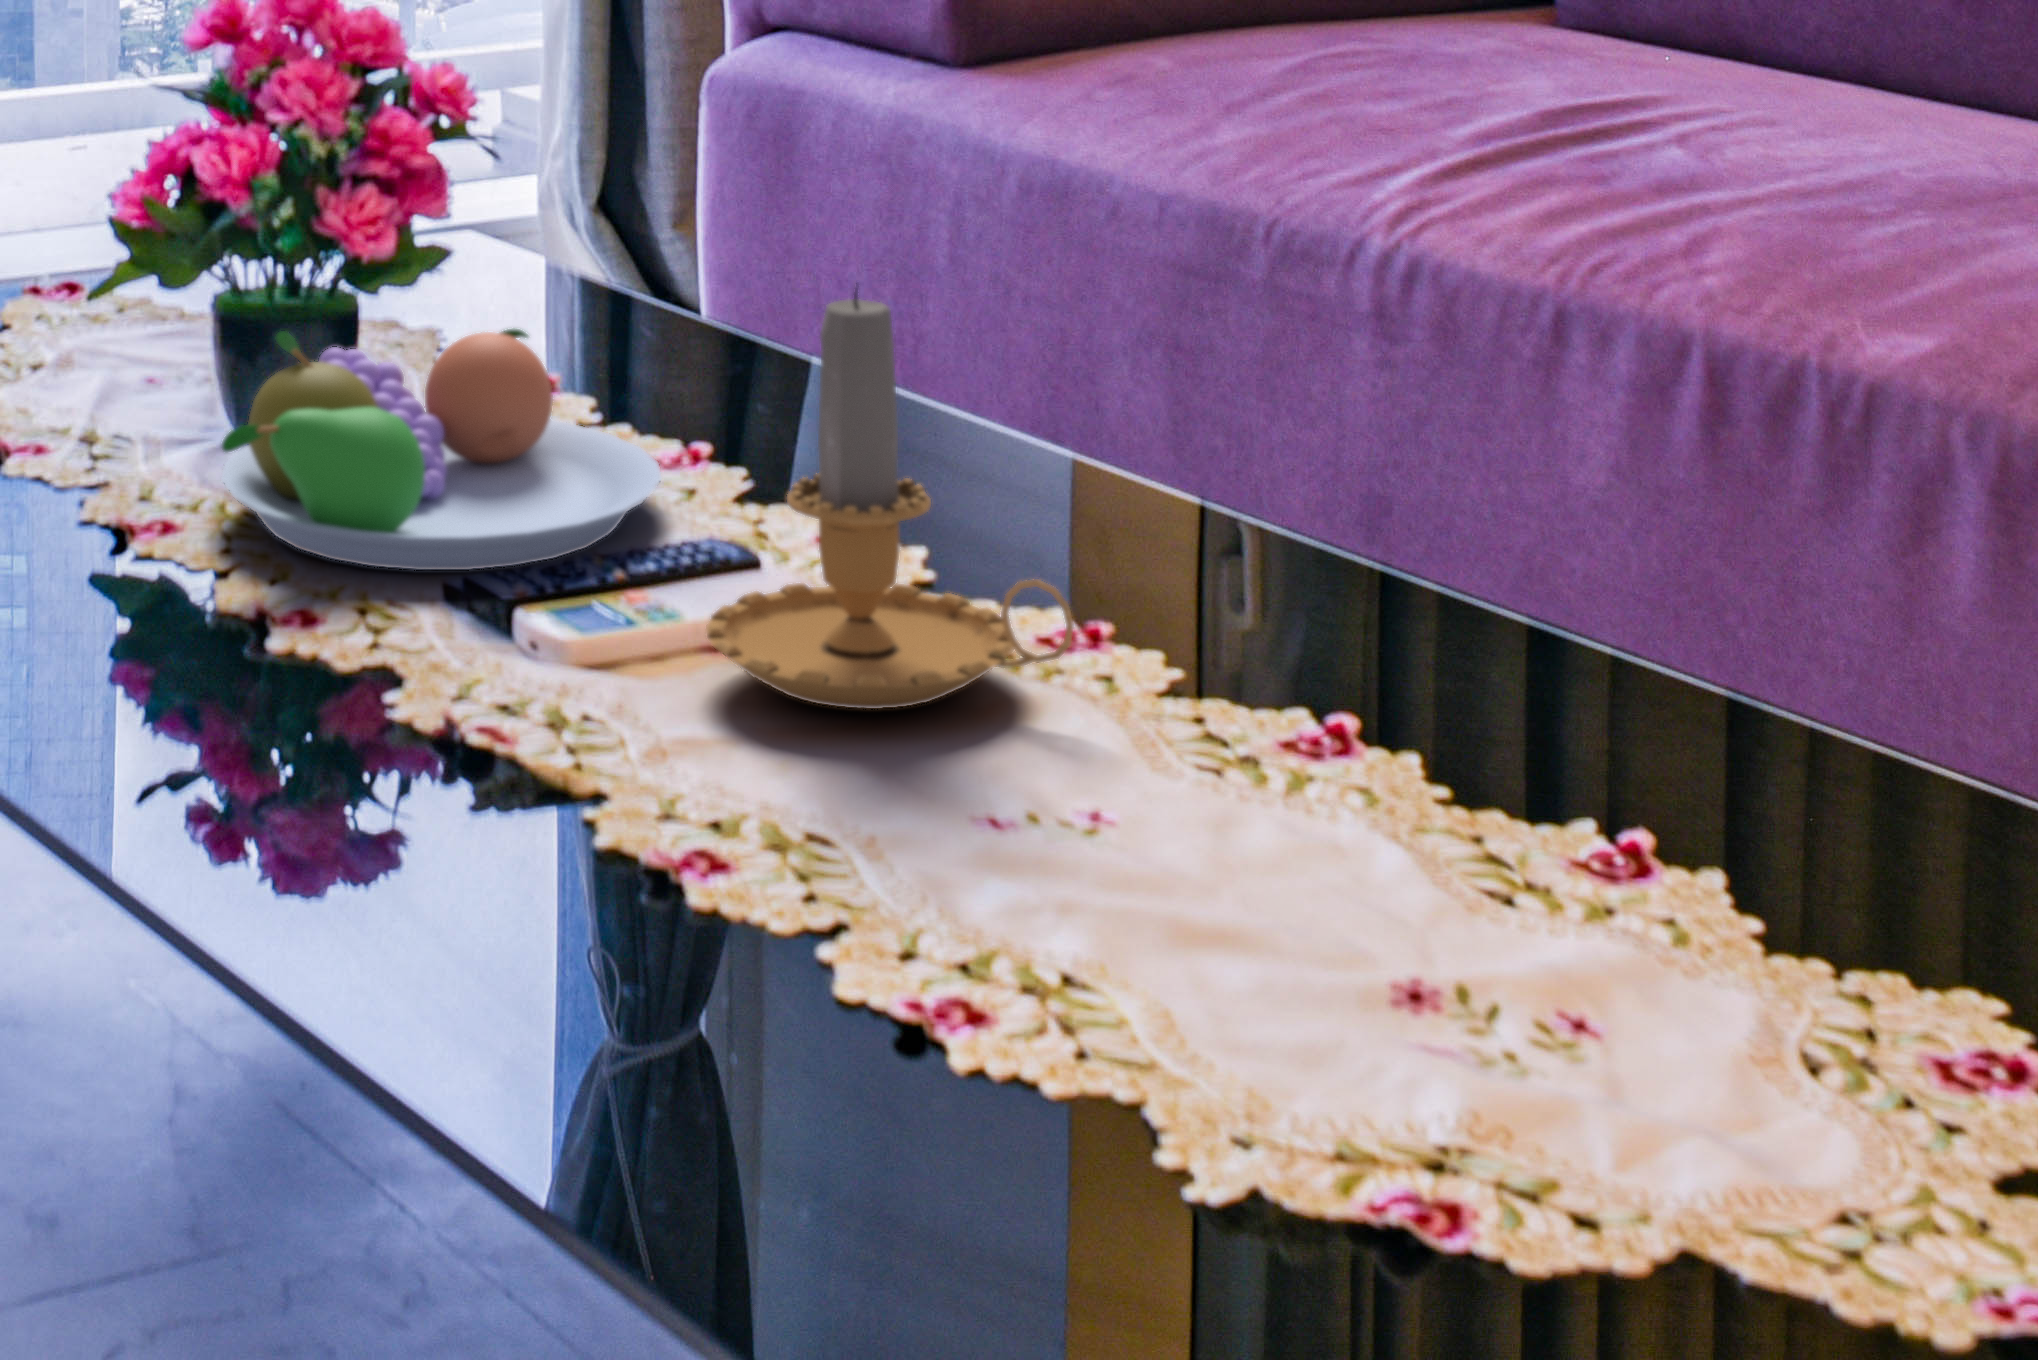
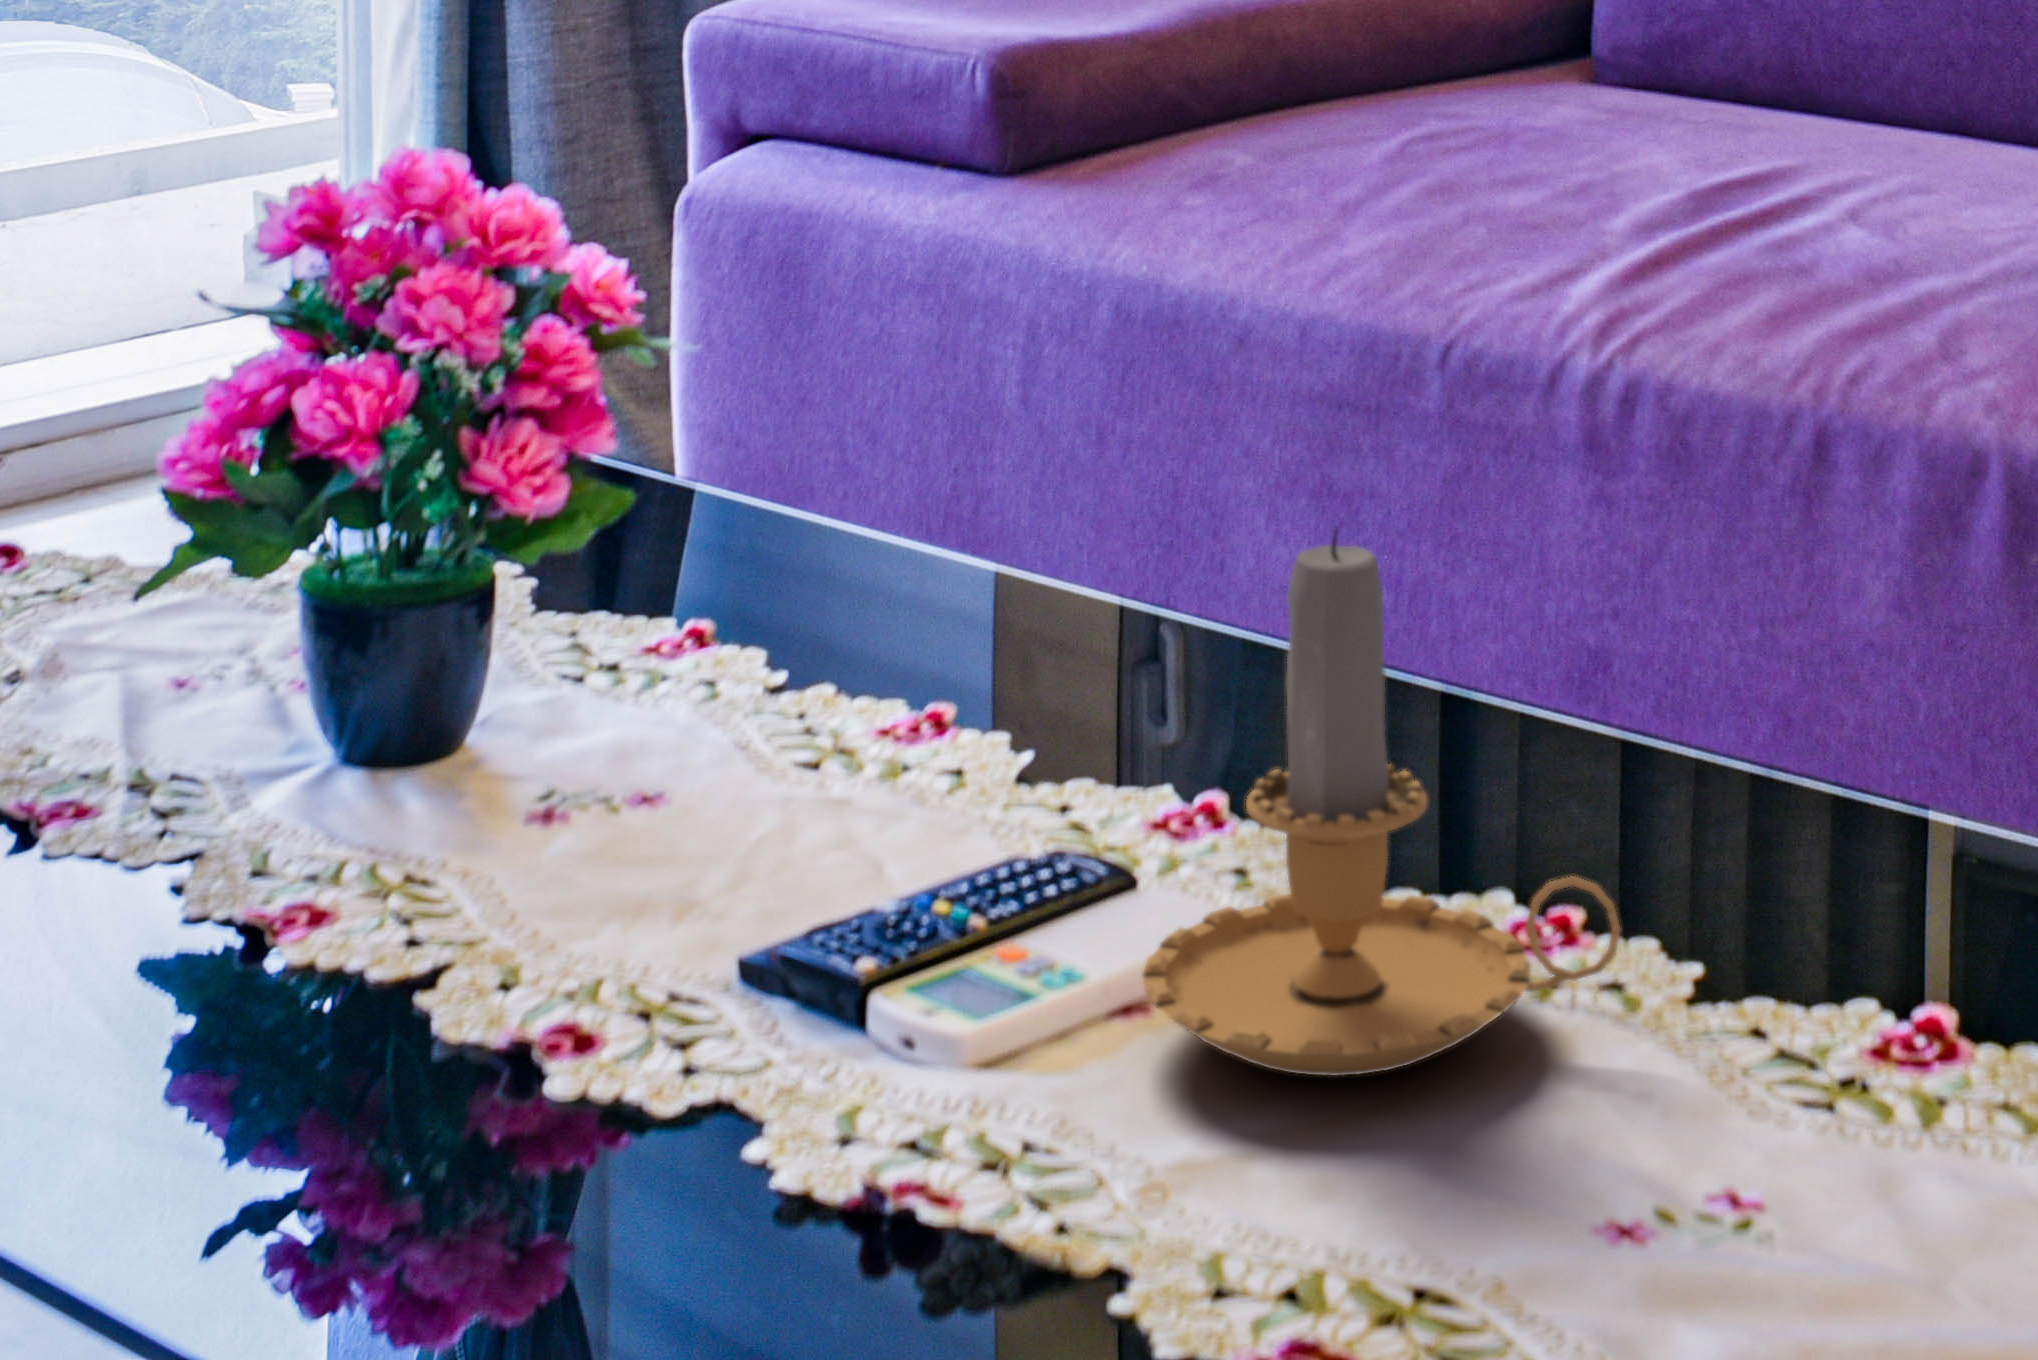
fruit bowl: present [222,328,661,570] -> none [370,595,955,949]

